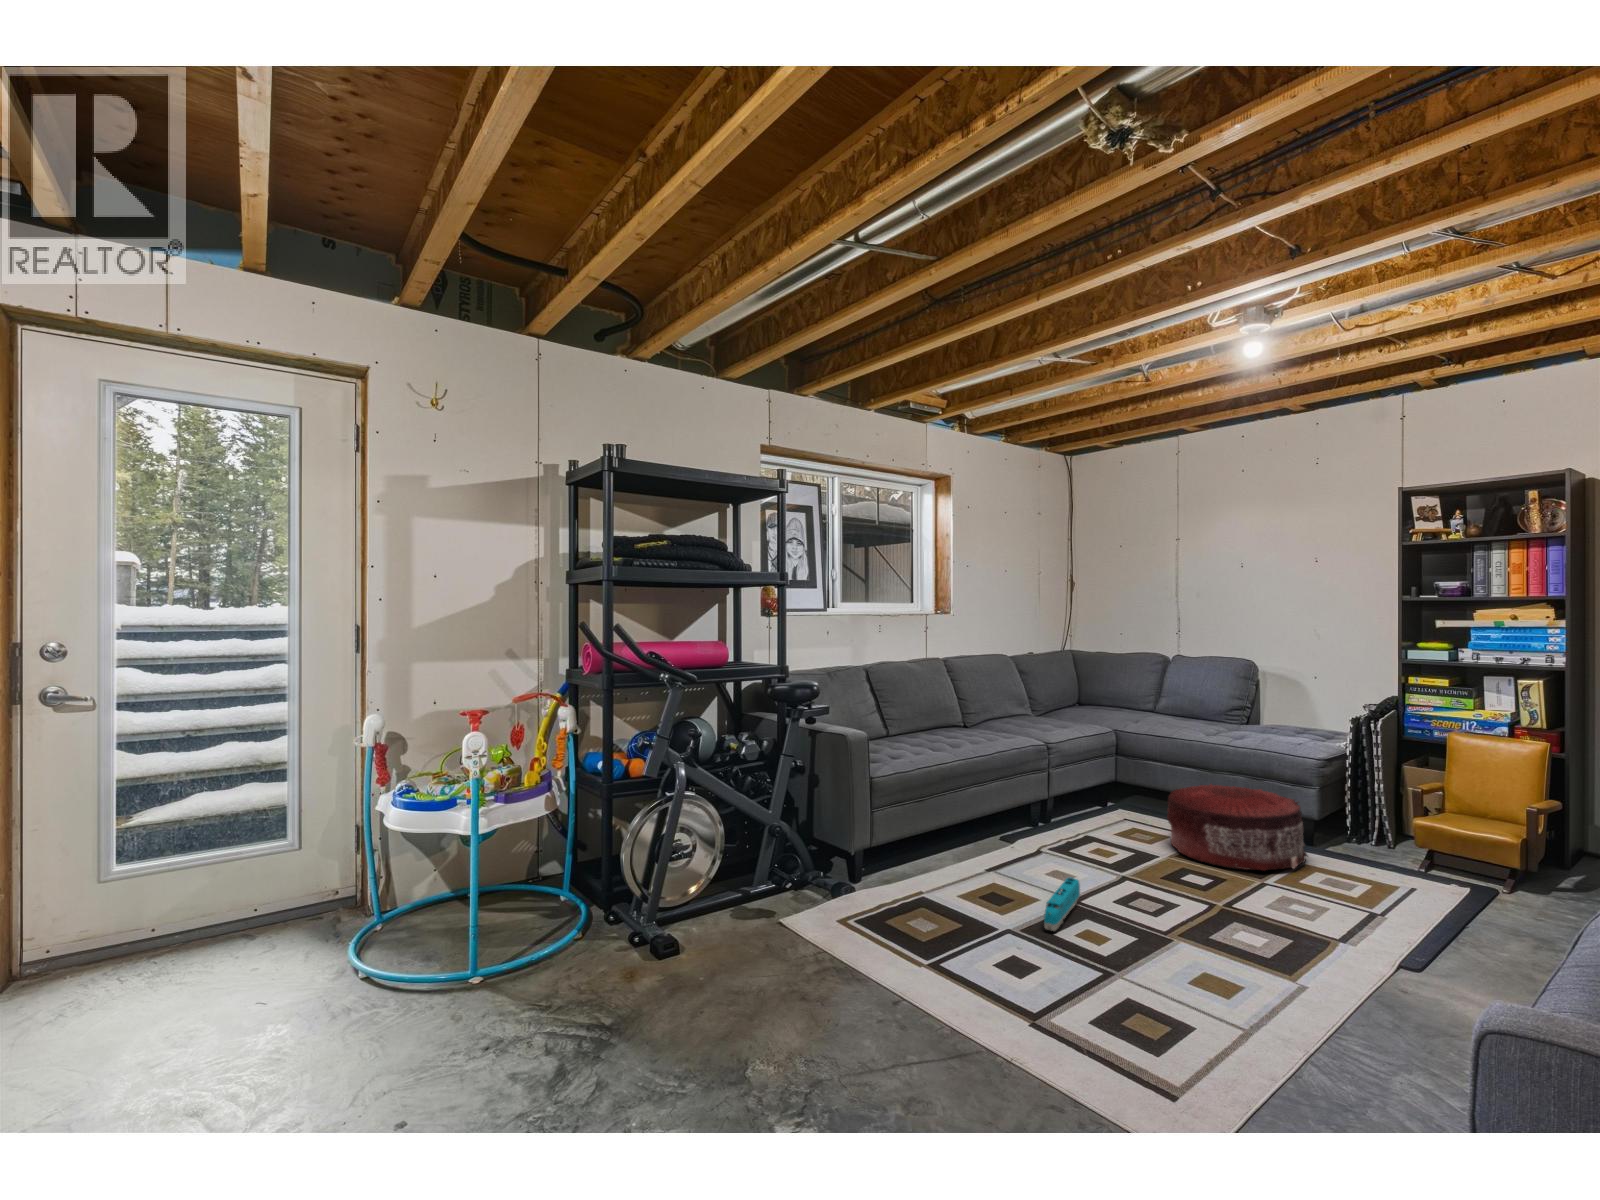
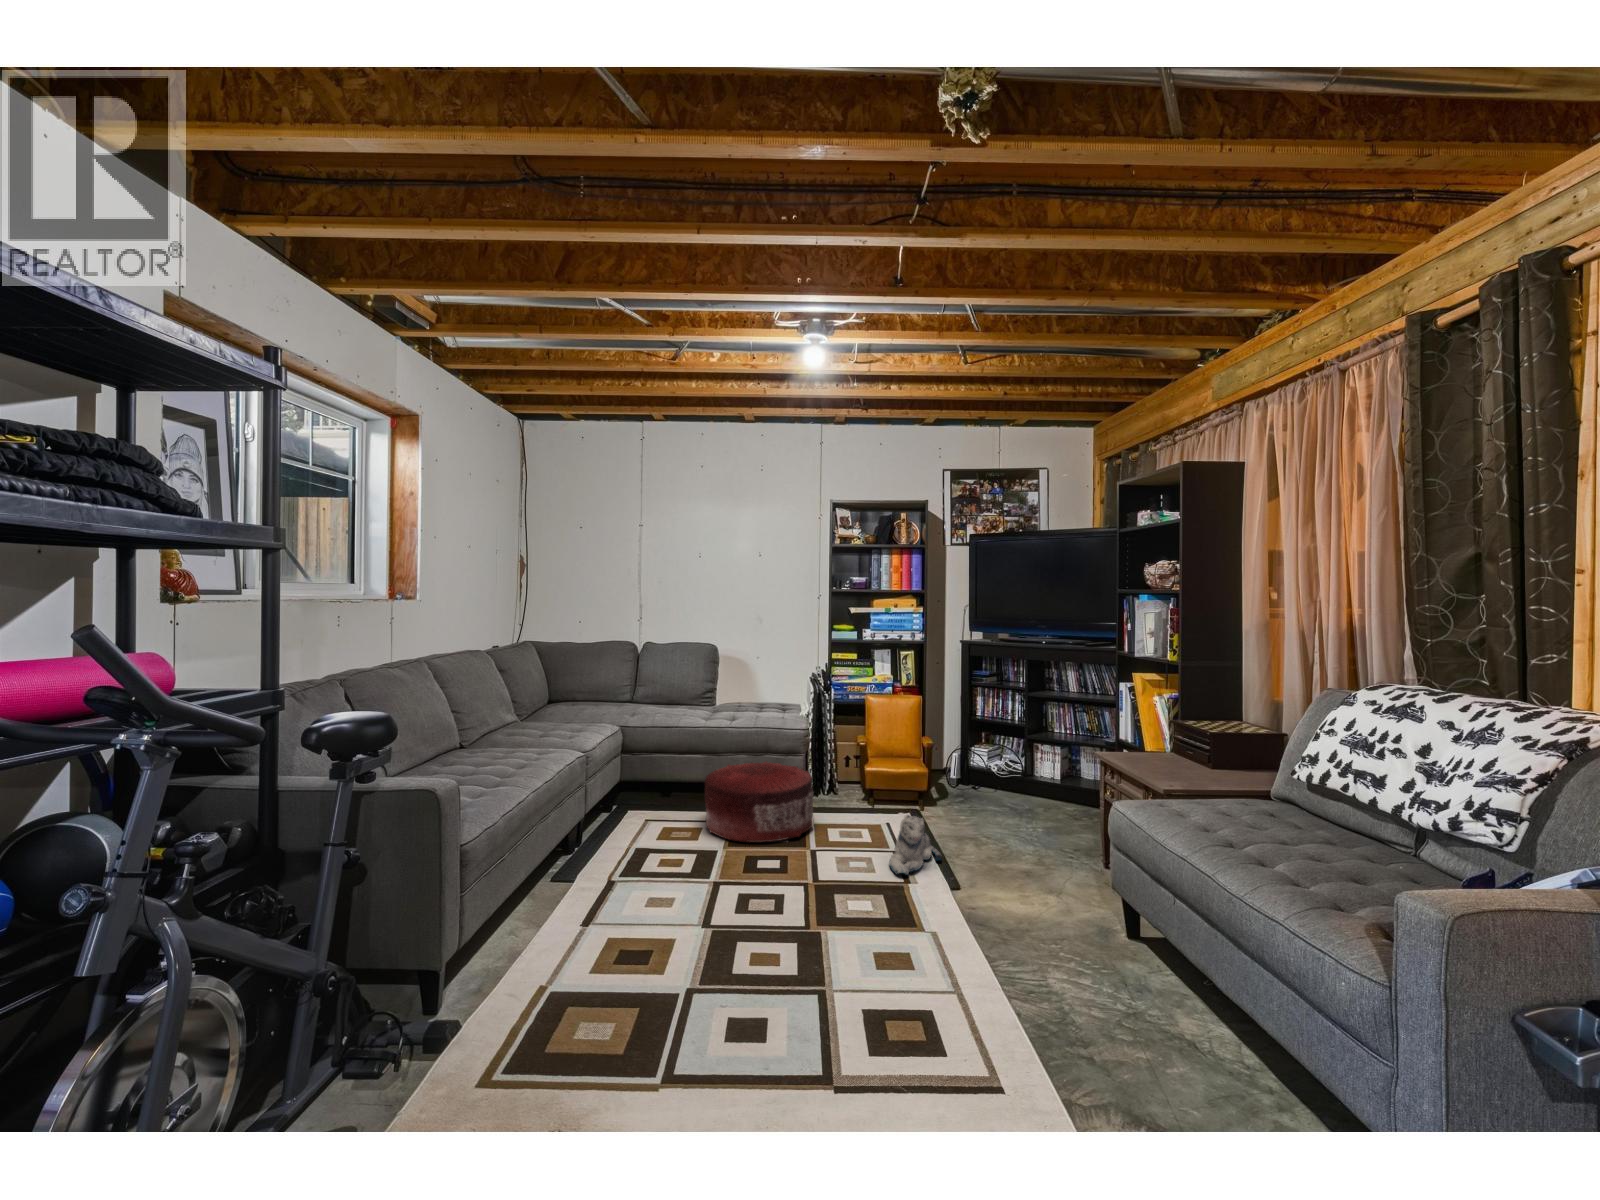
plush toy: none [1339,869,1444,941] -> present [889,815,941,875]
toy train: present [1044,877,1080,931] -> none [696,901,732,973]

